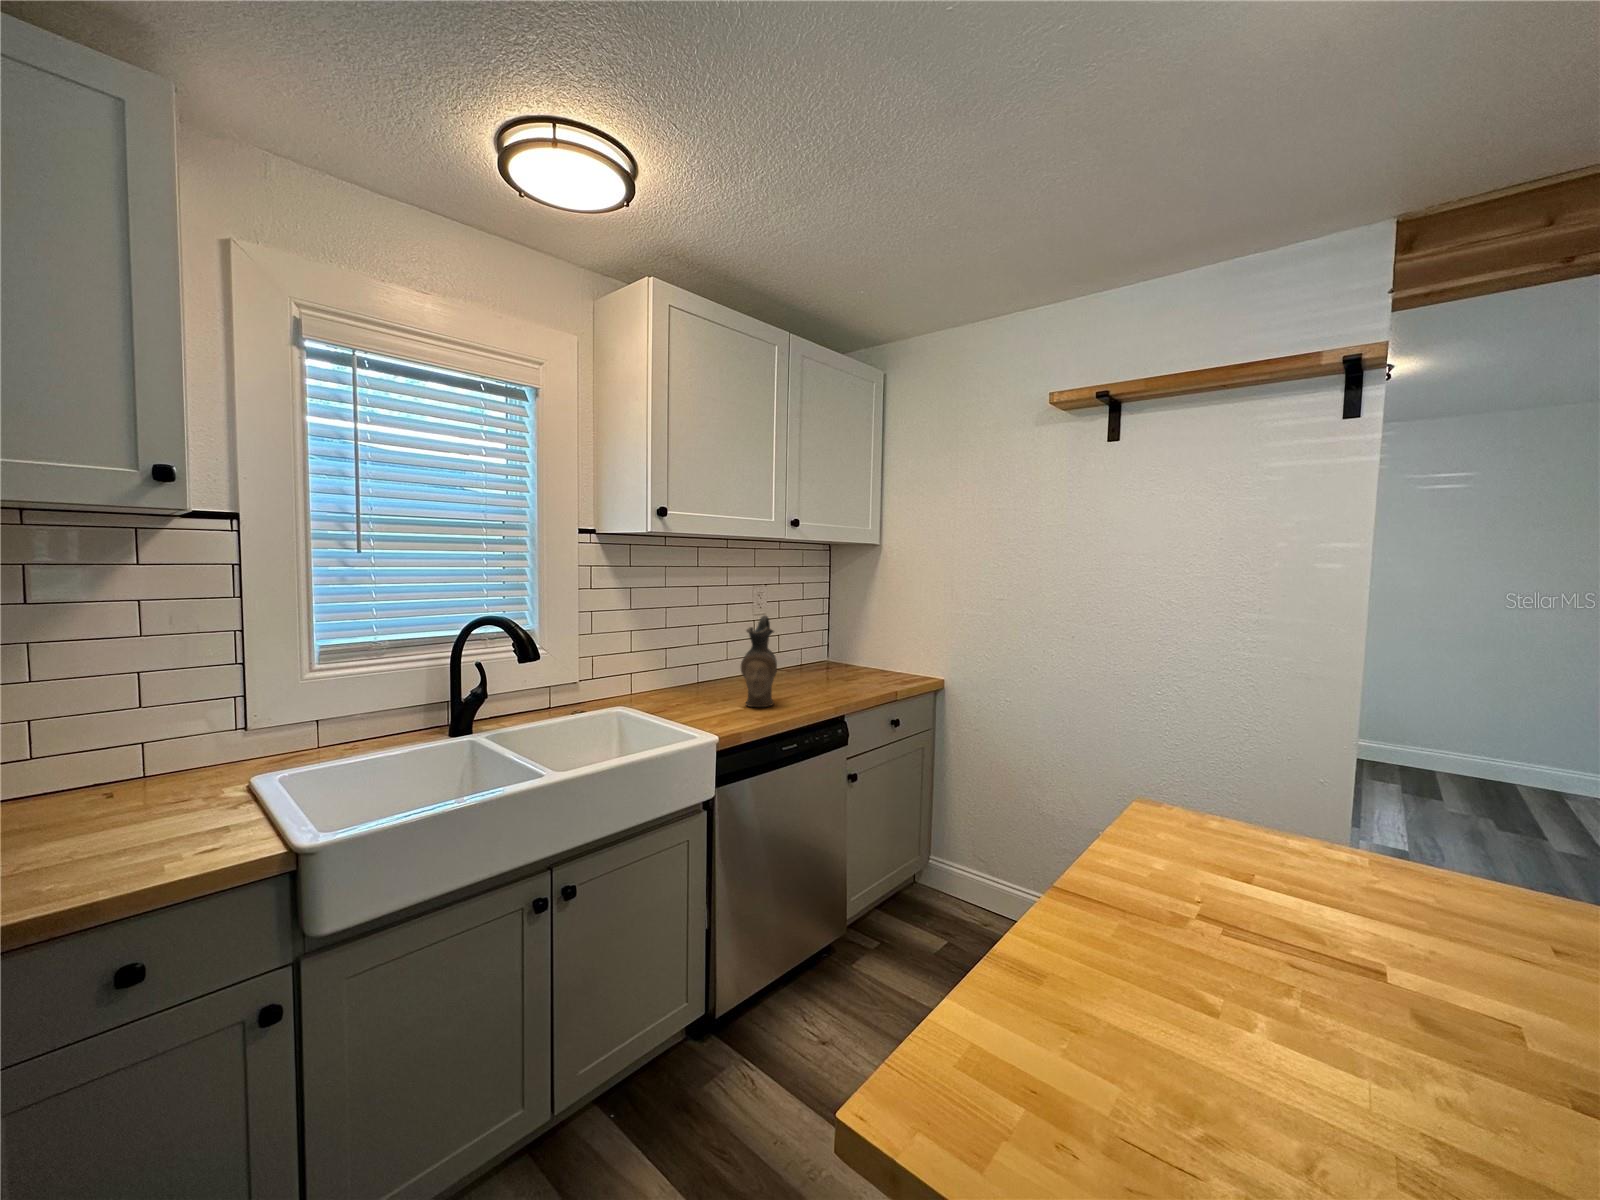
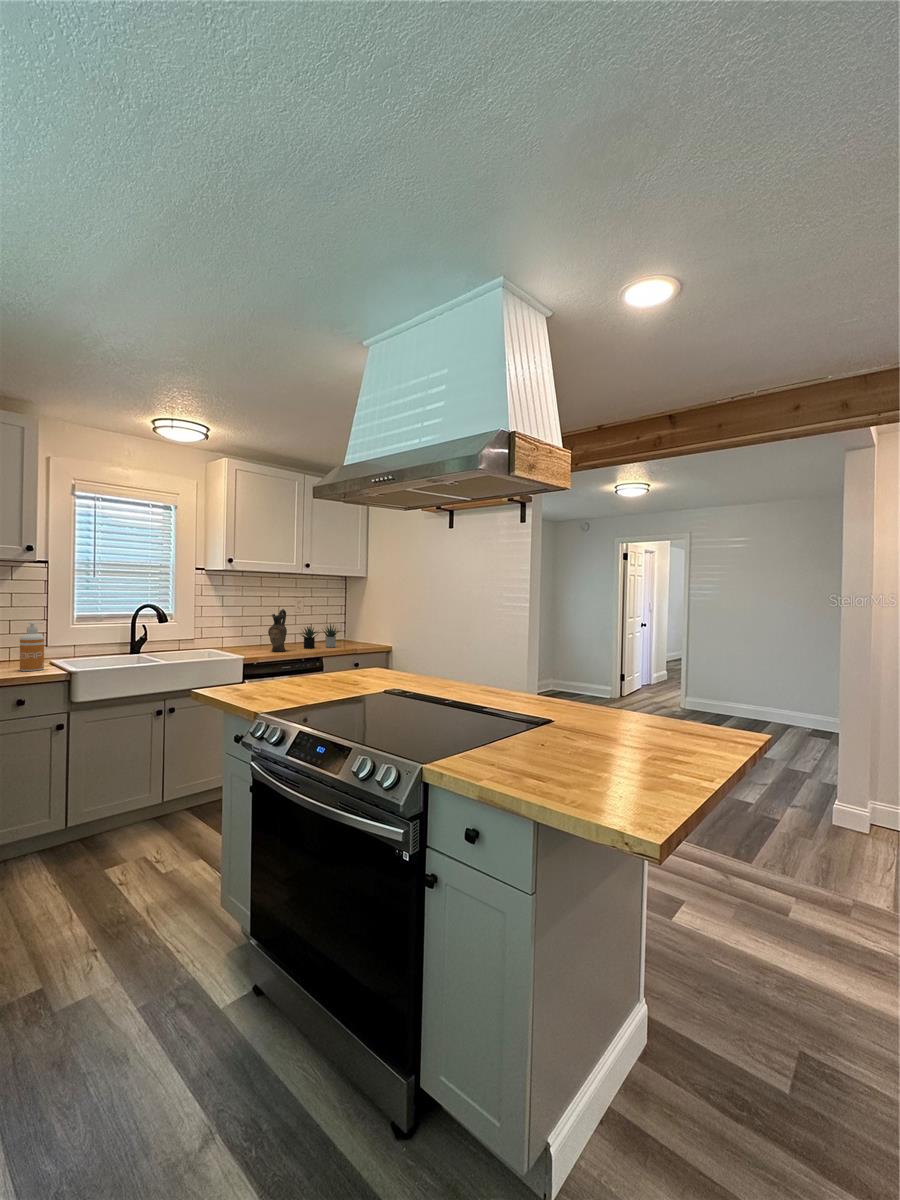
succulent plant: none [784,637,860,693] -> present [301,624,338,649]
soap dispenser: none [139,690,221,841] -> present [20,622,44,671]

